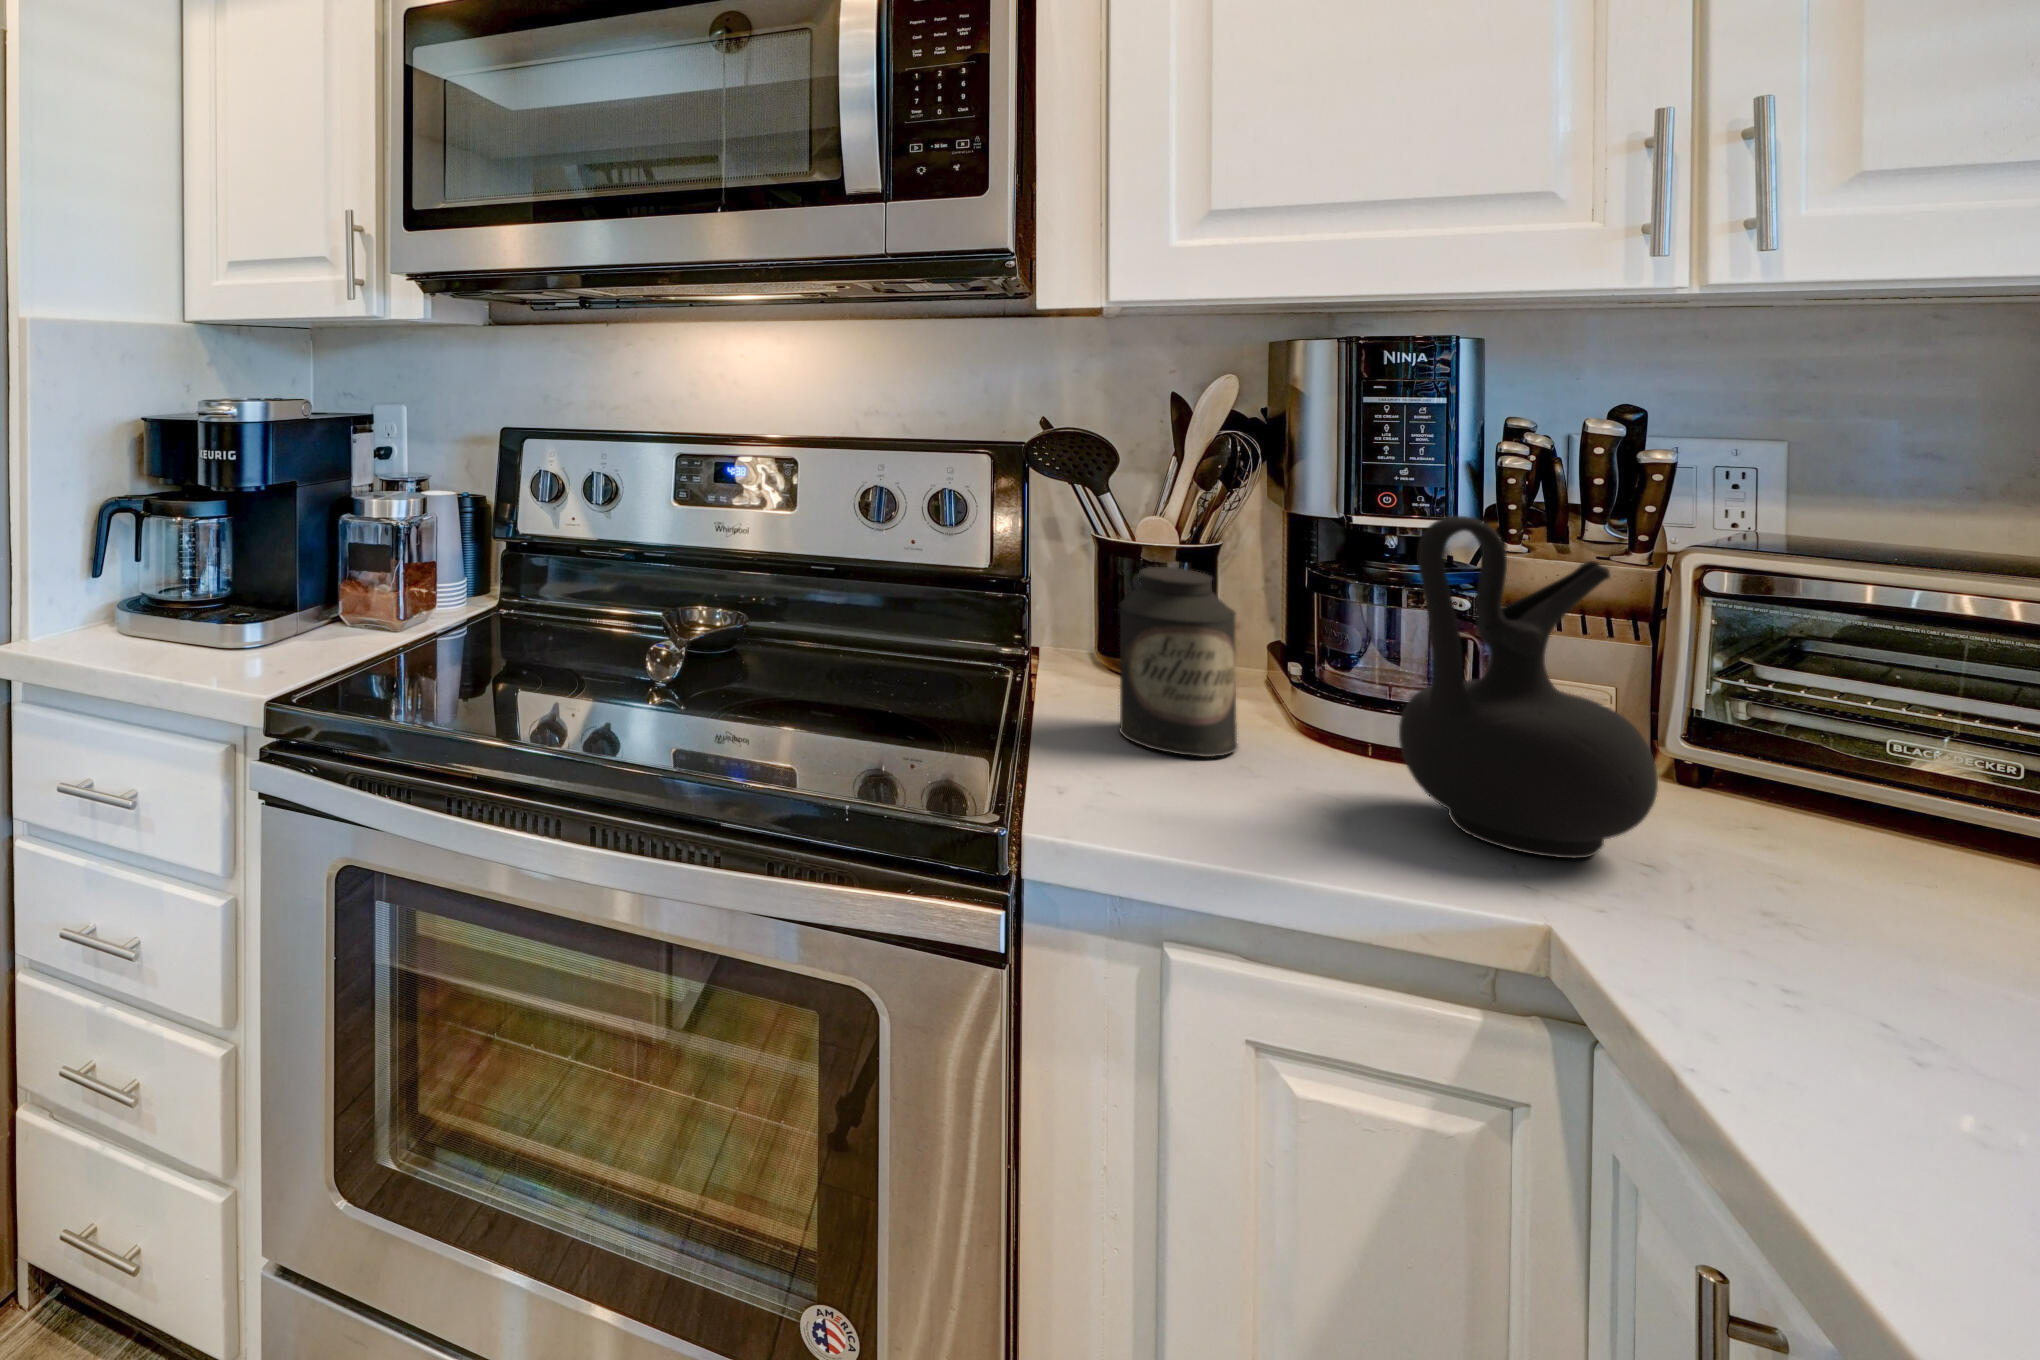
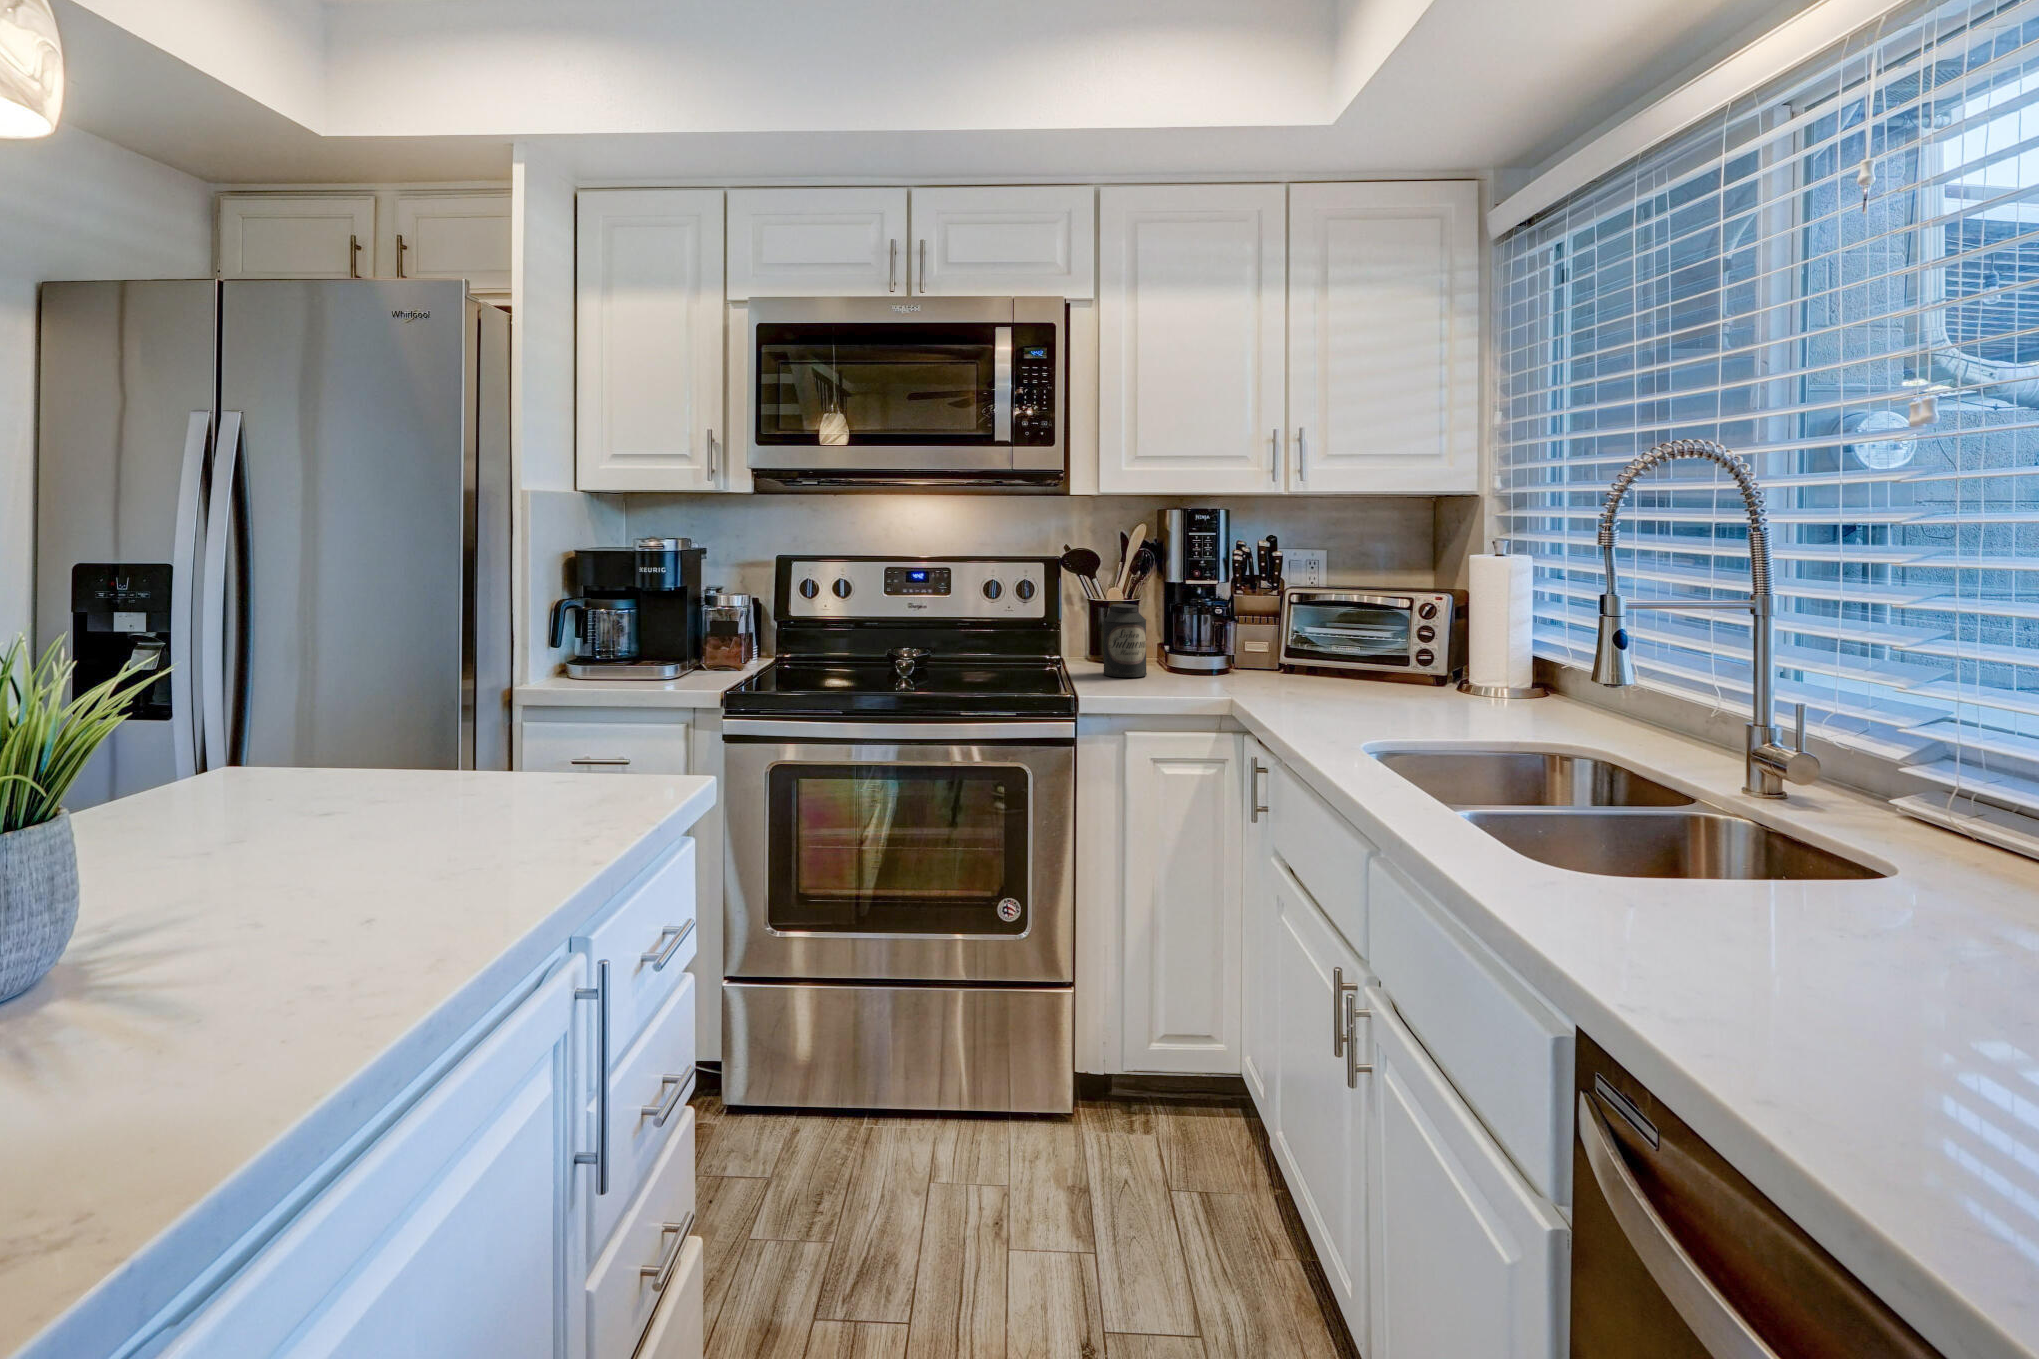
ceramic jug: present [1399,516,1658,858] -> none [1199,572,1269,688]

